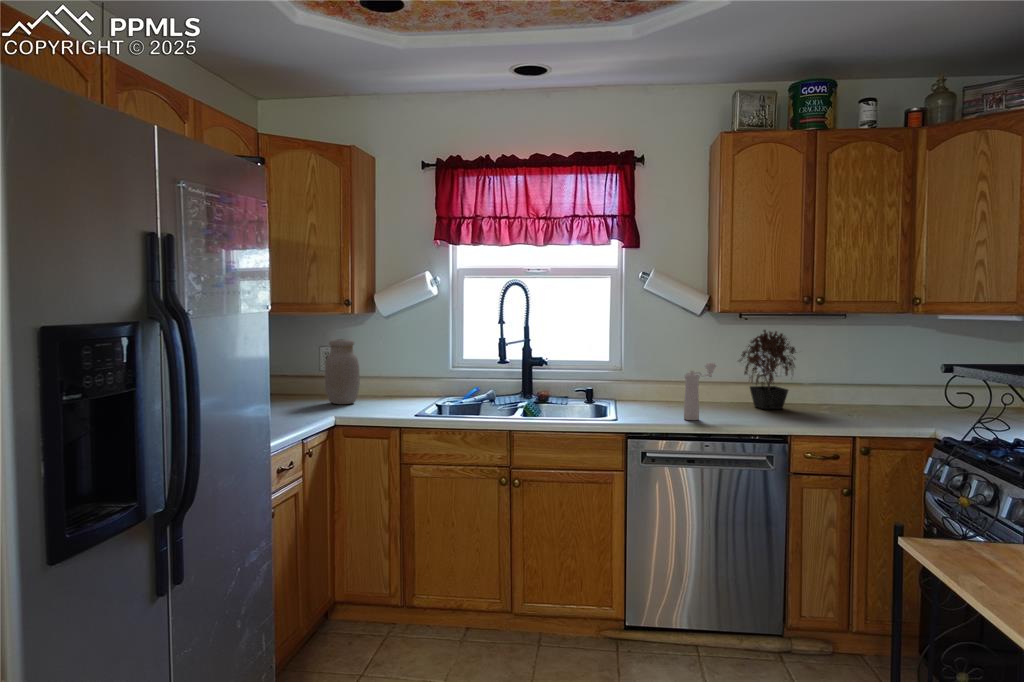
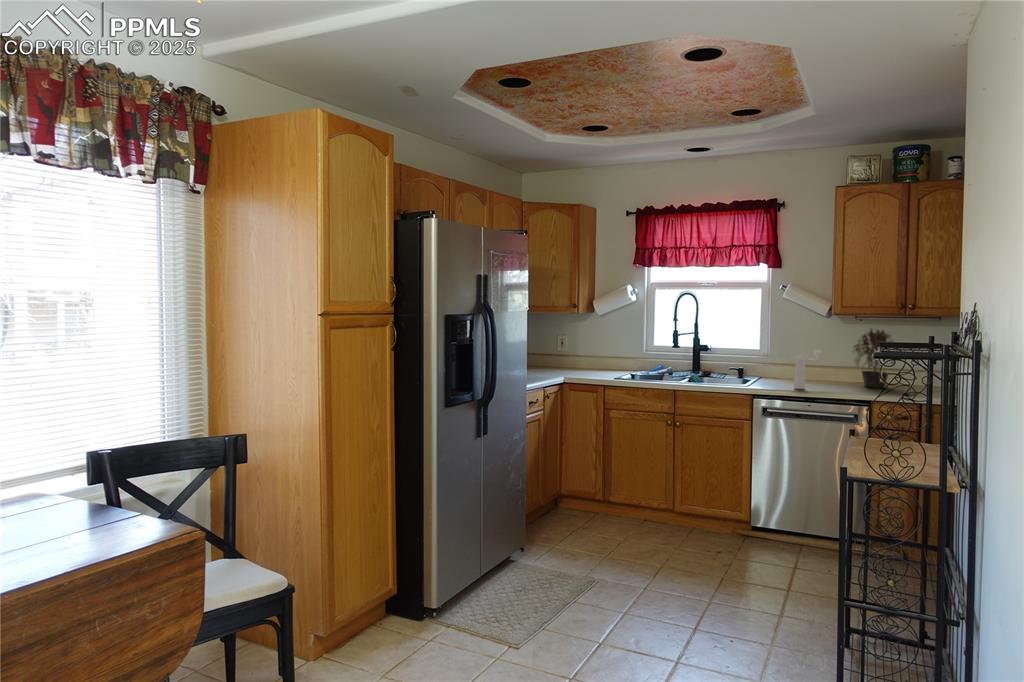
jar: present [325,339,360,404] -> none [560,330,581,372]

